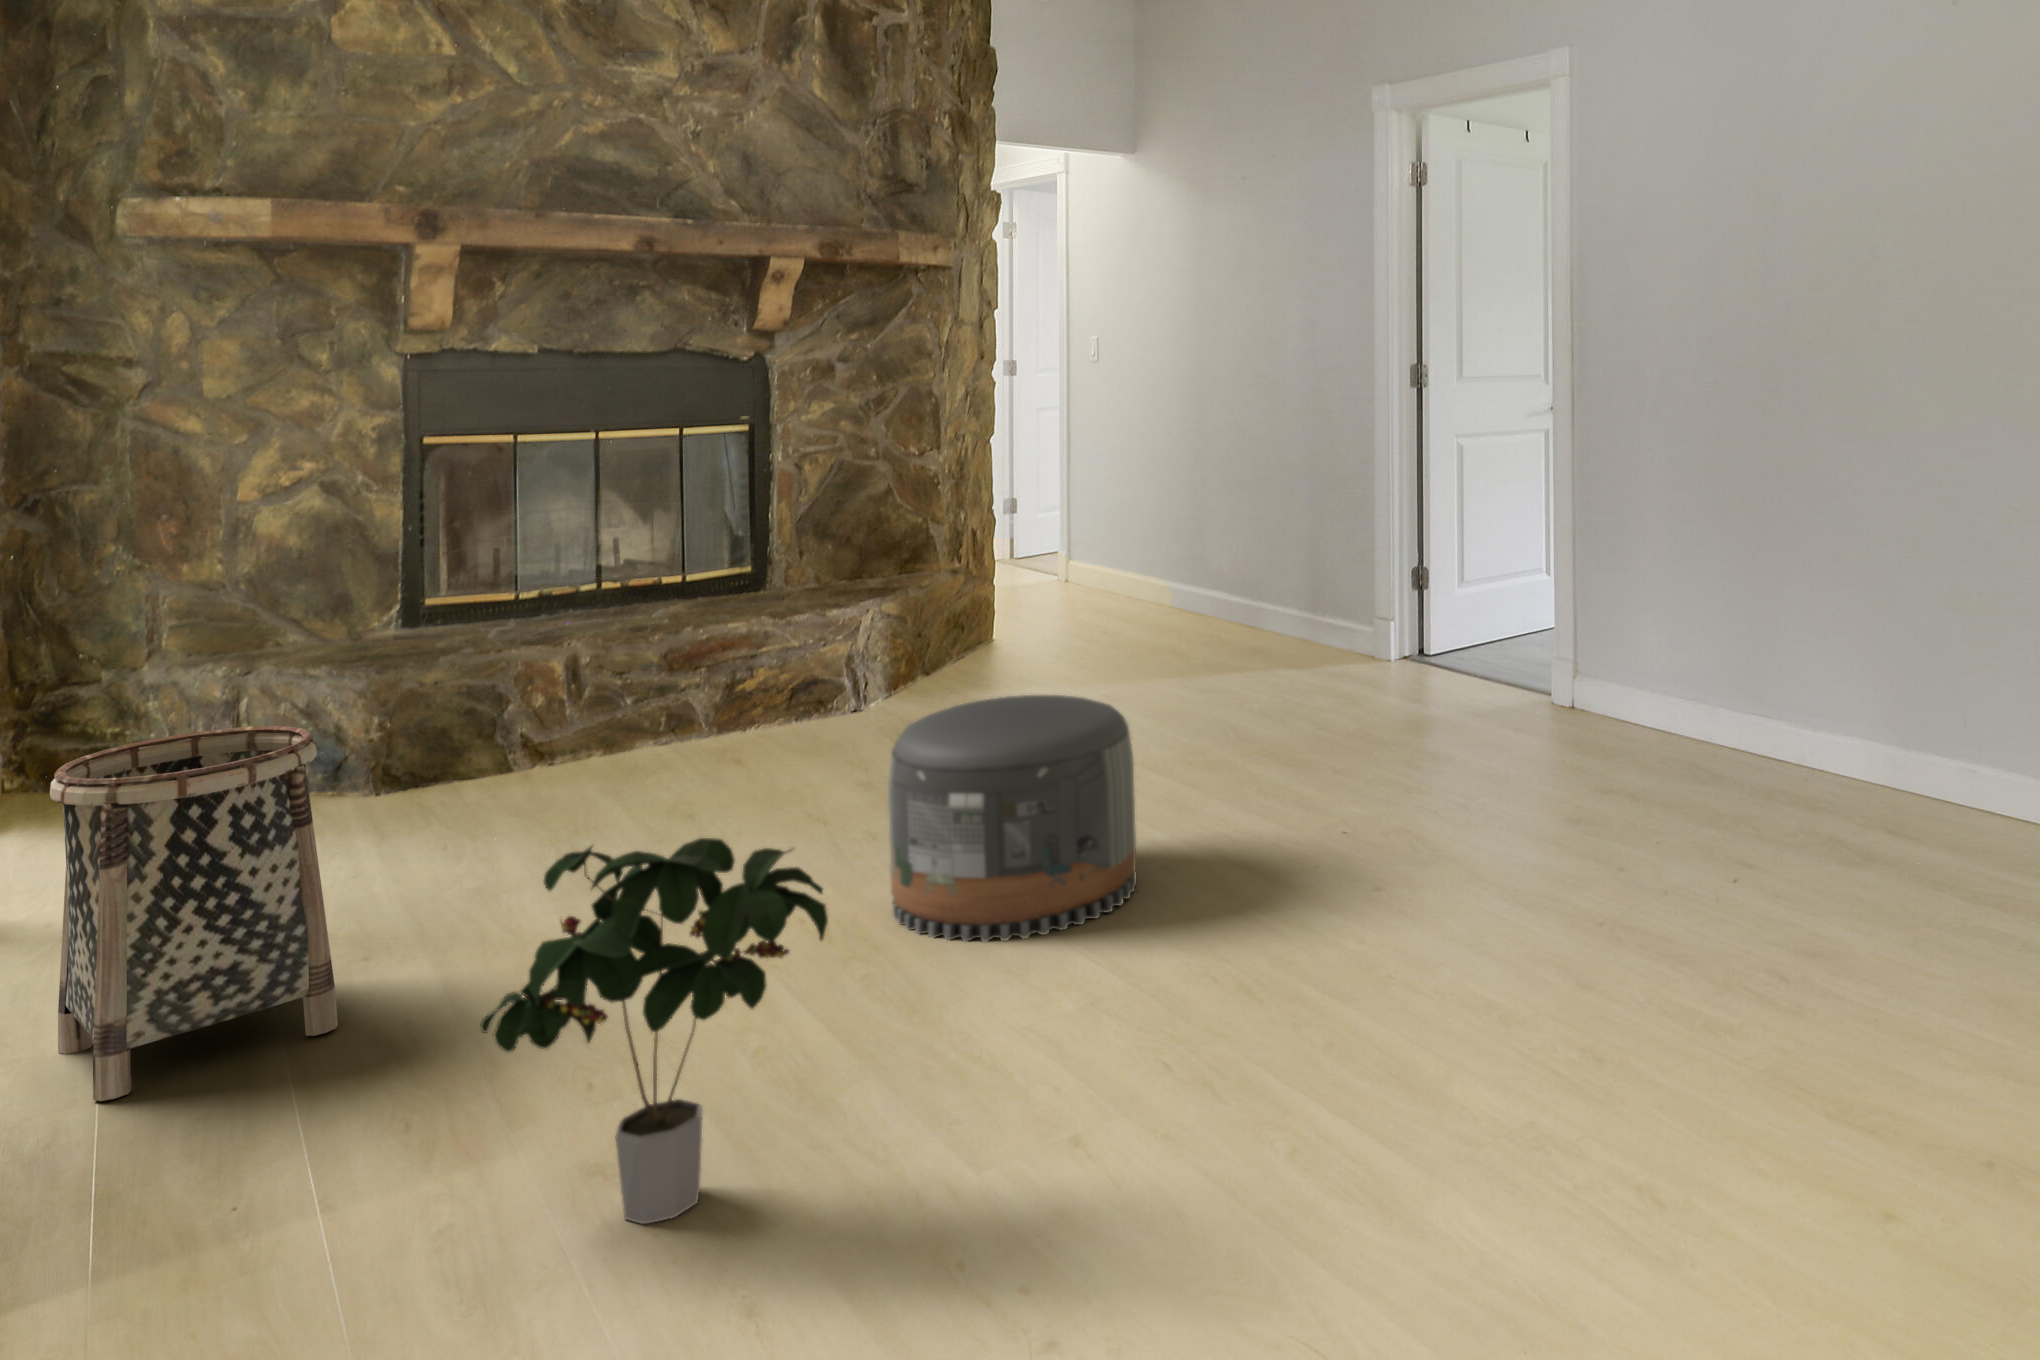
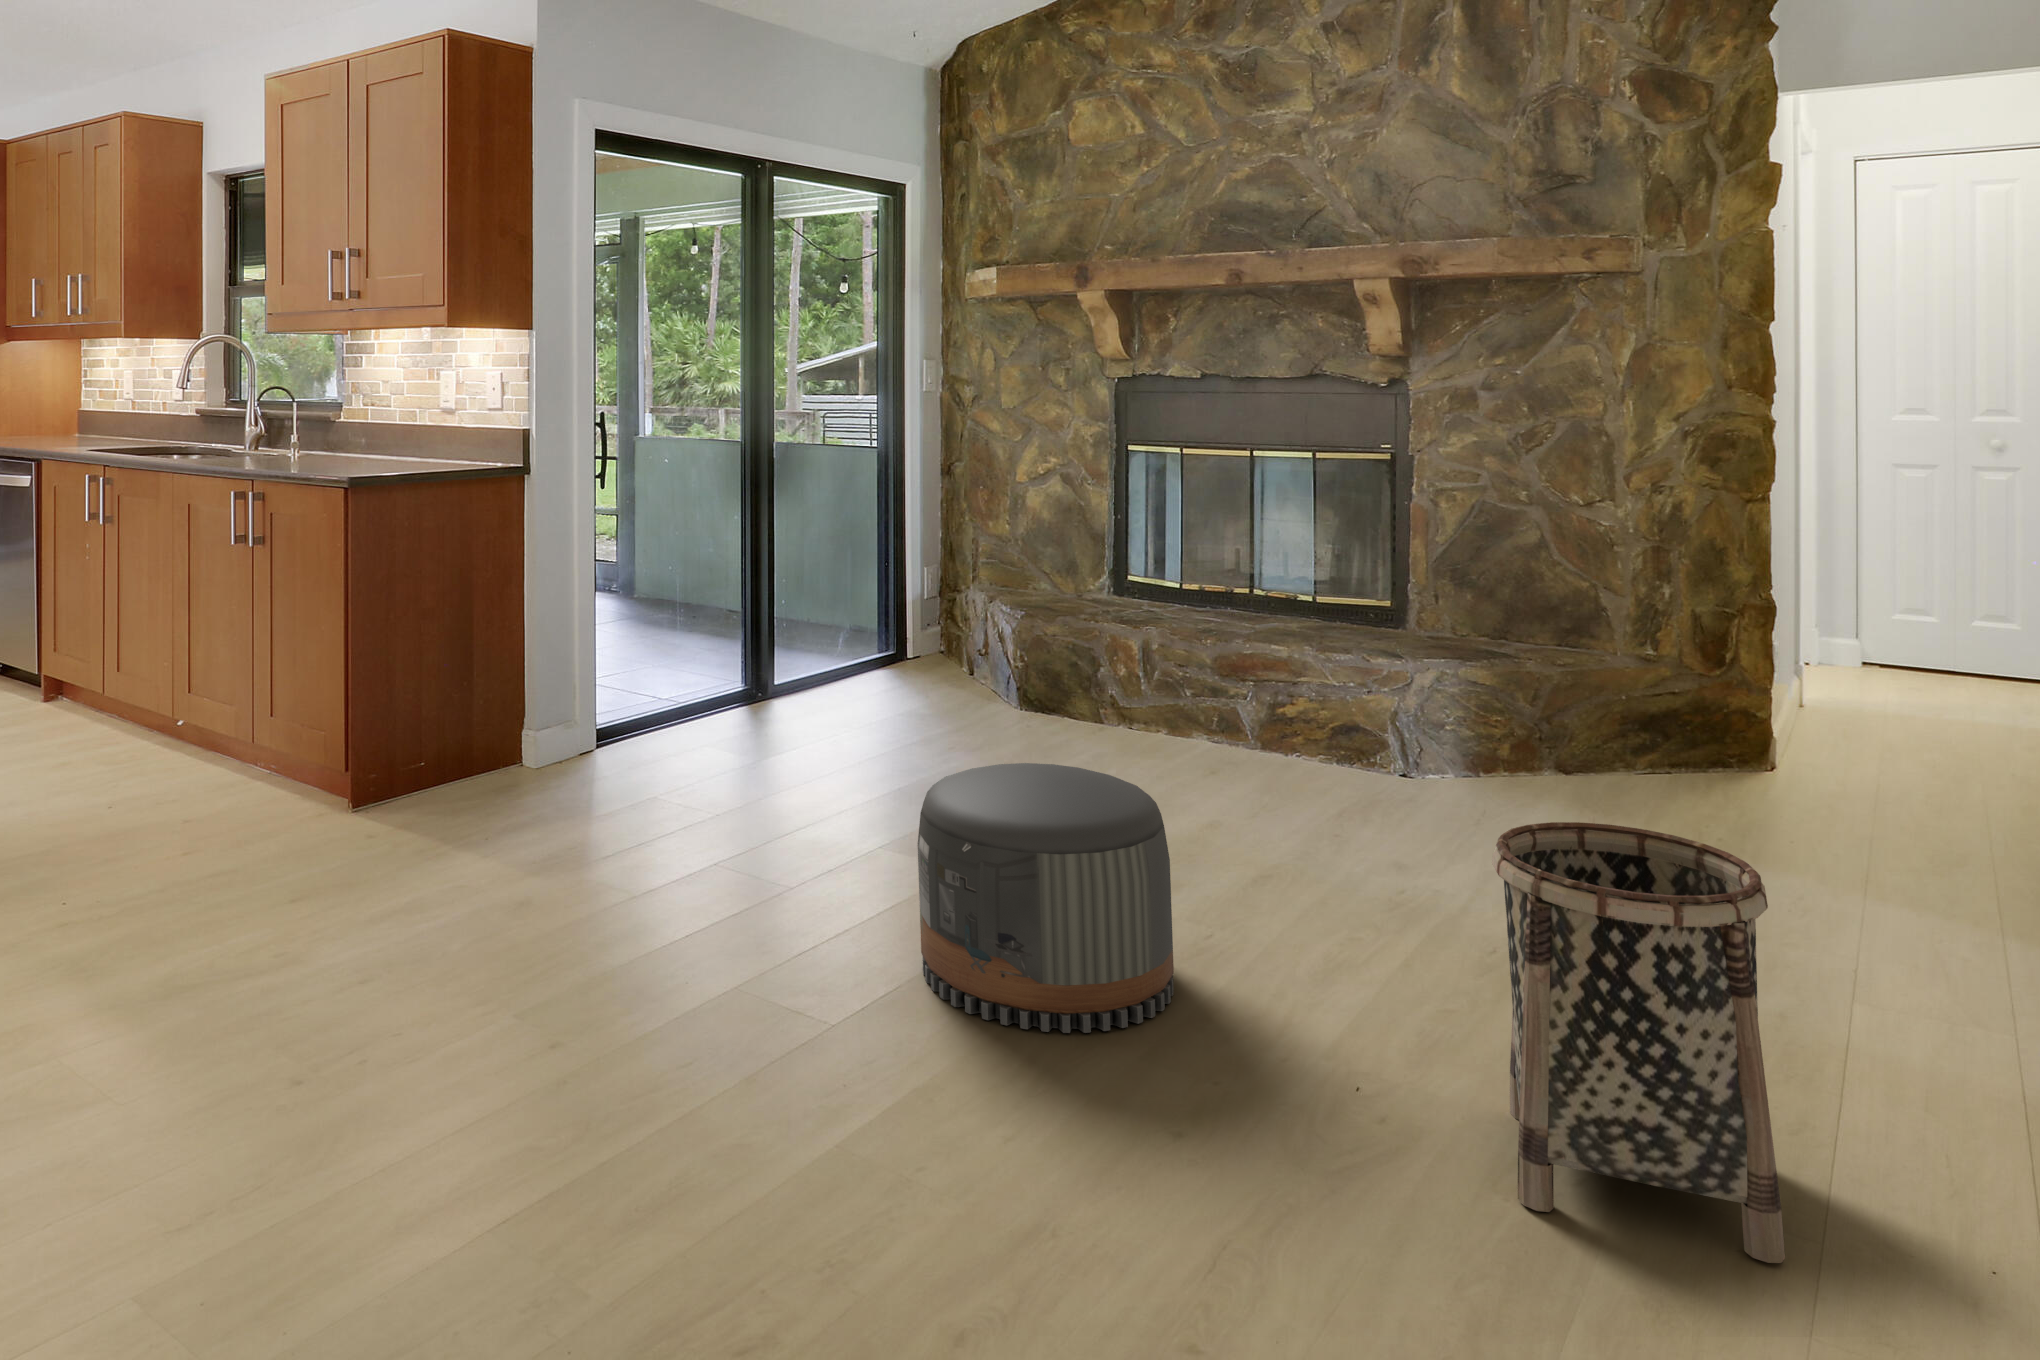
basket: present [50,726,338,1101] -> present [1492,822,1785,1263]
potted plant: present [480,838,828,1224] -> none [445,745,526,1010]

